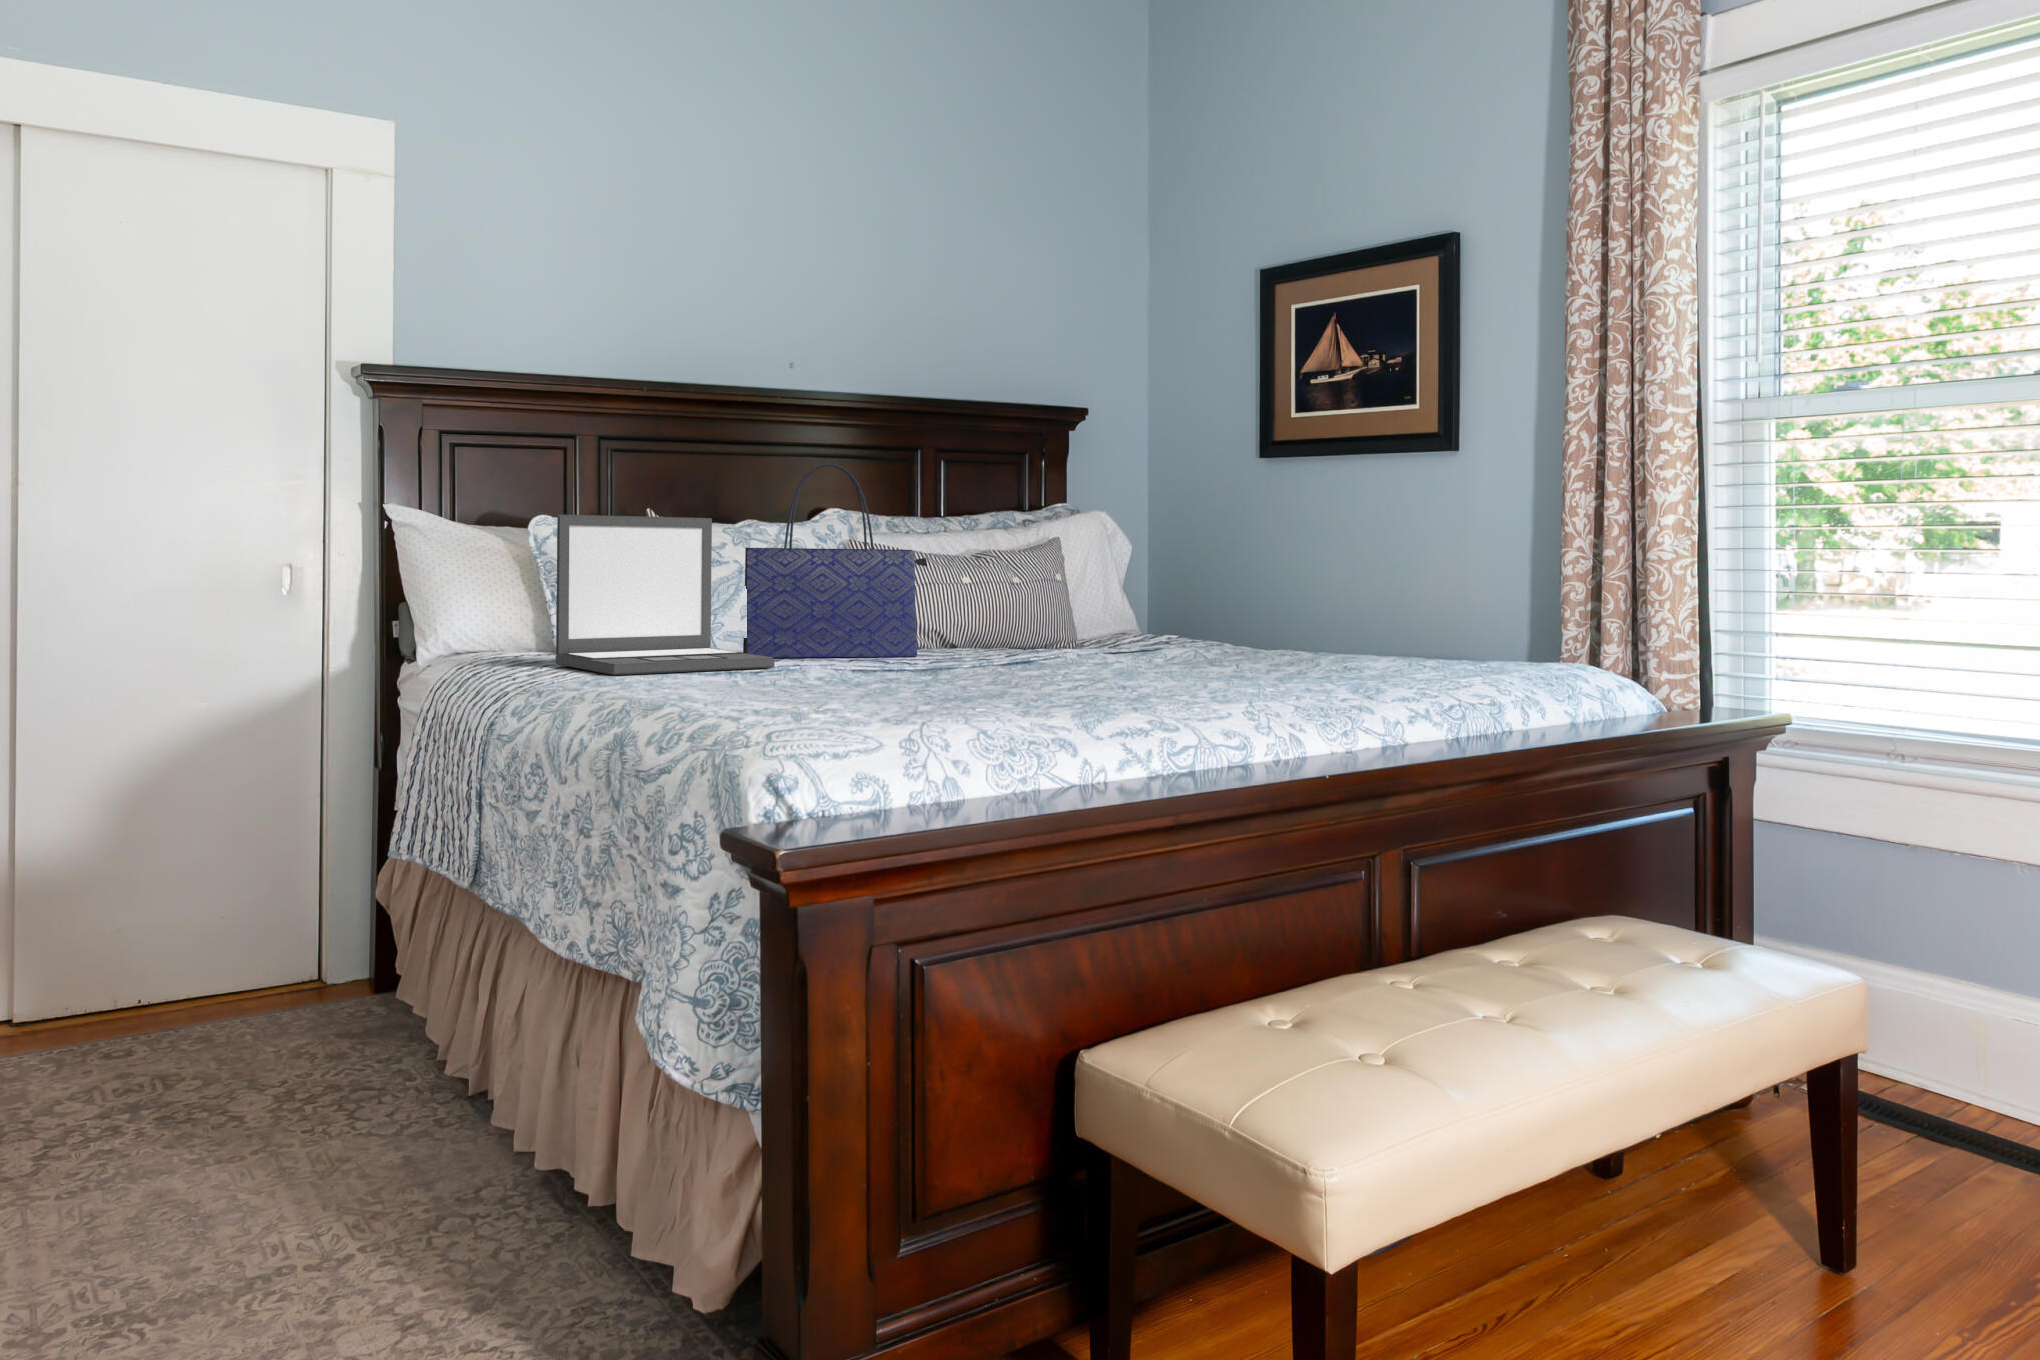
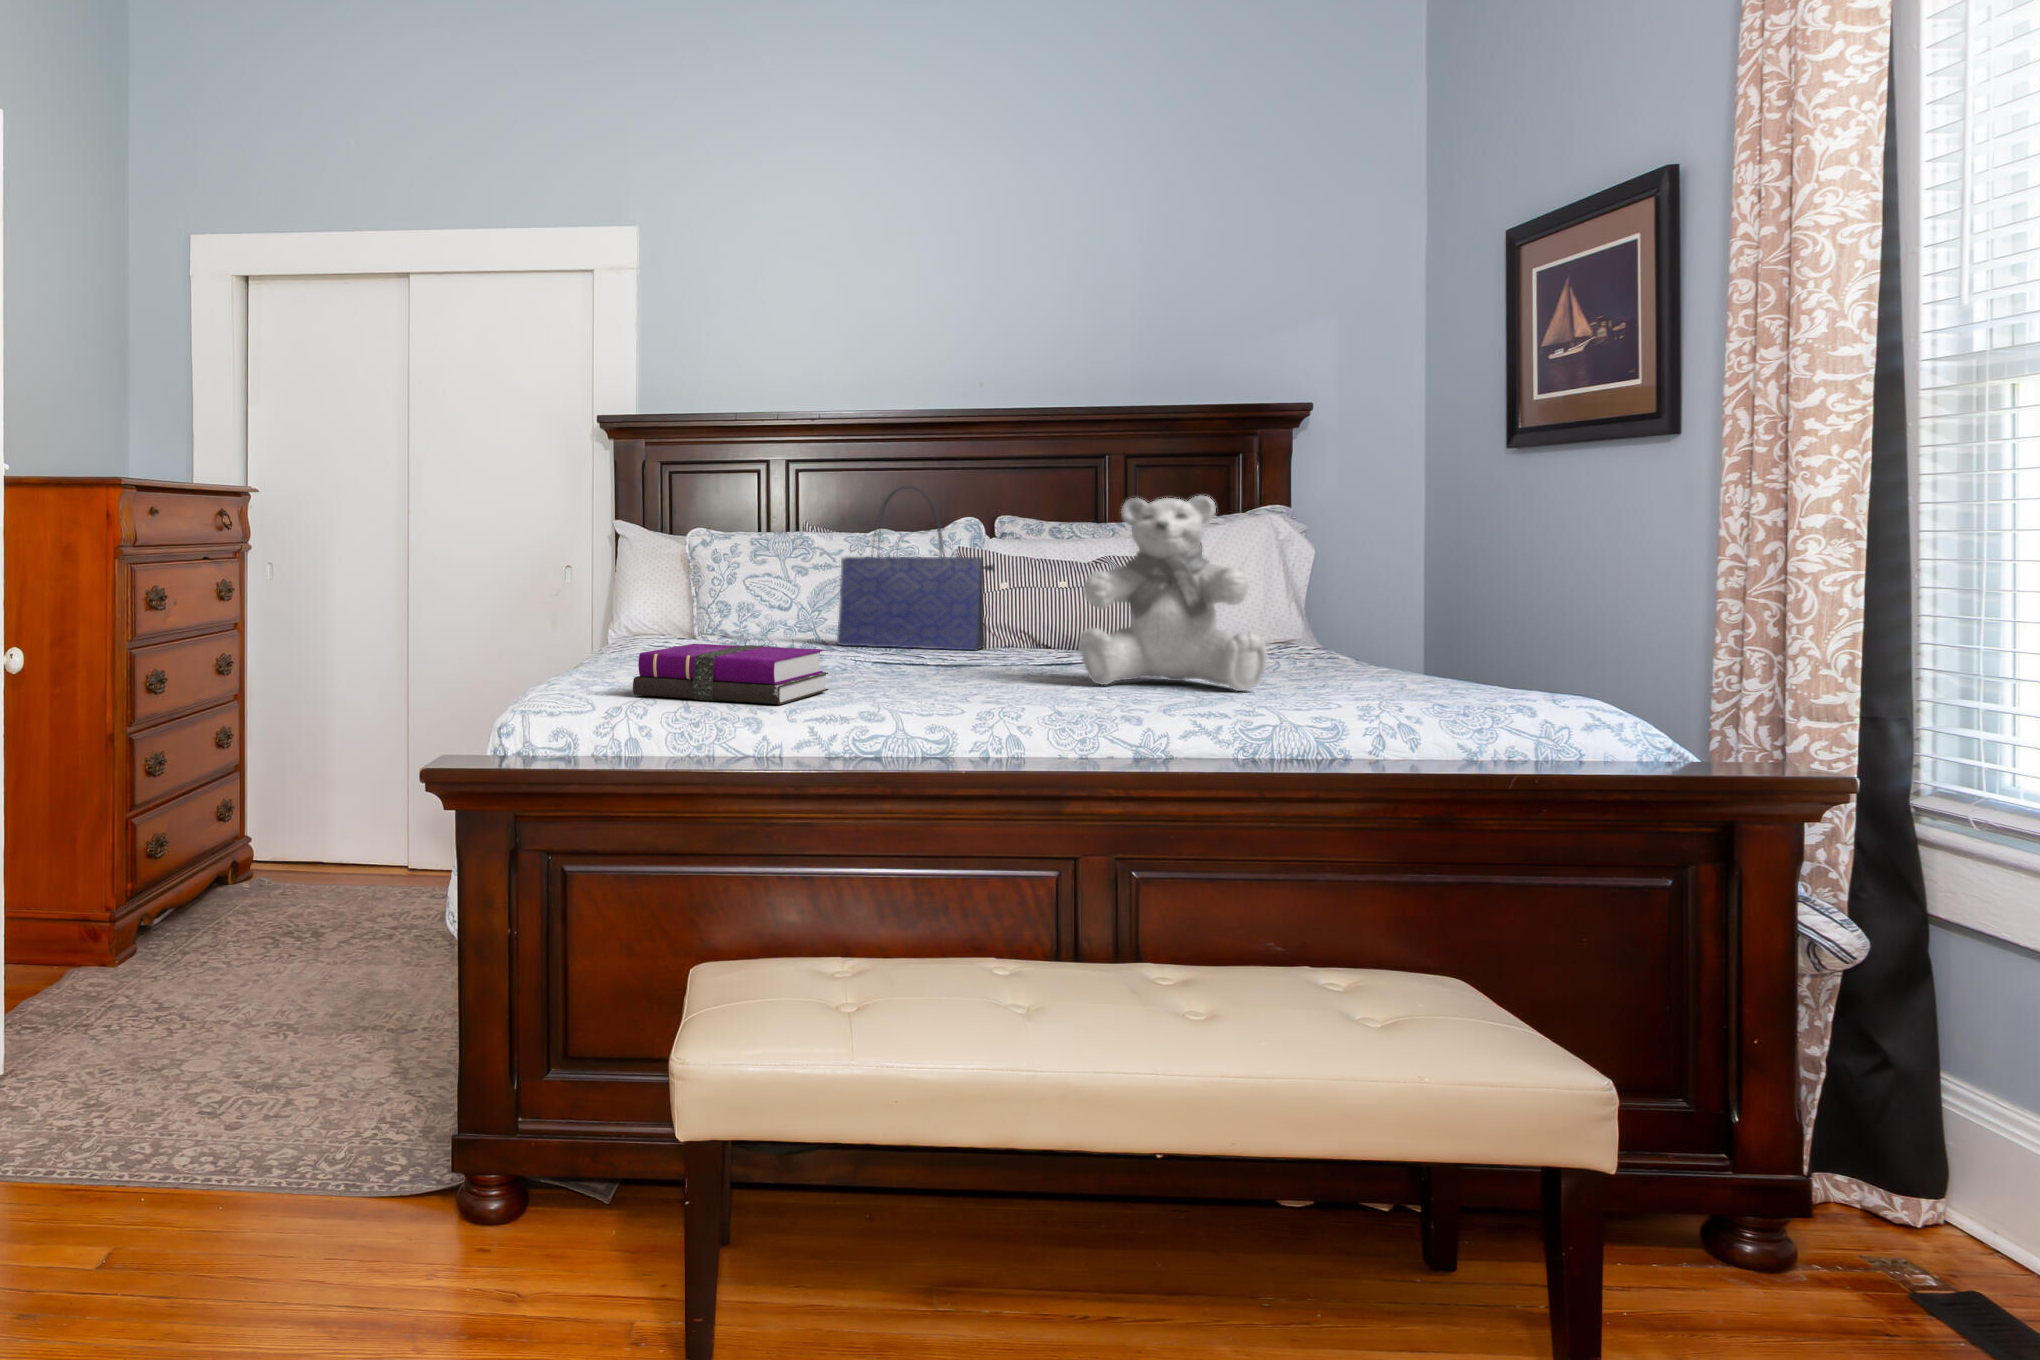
teddy bear: none [1193,482,1360,679] -> present [1079,496,1268,691]
laptop: present [556,515,775,675] -> none [674,535,808,654]
notebook: none [847,649,1083,720] -> present [633,644,828,704]

